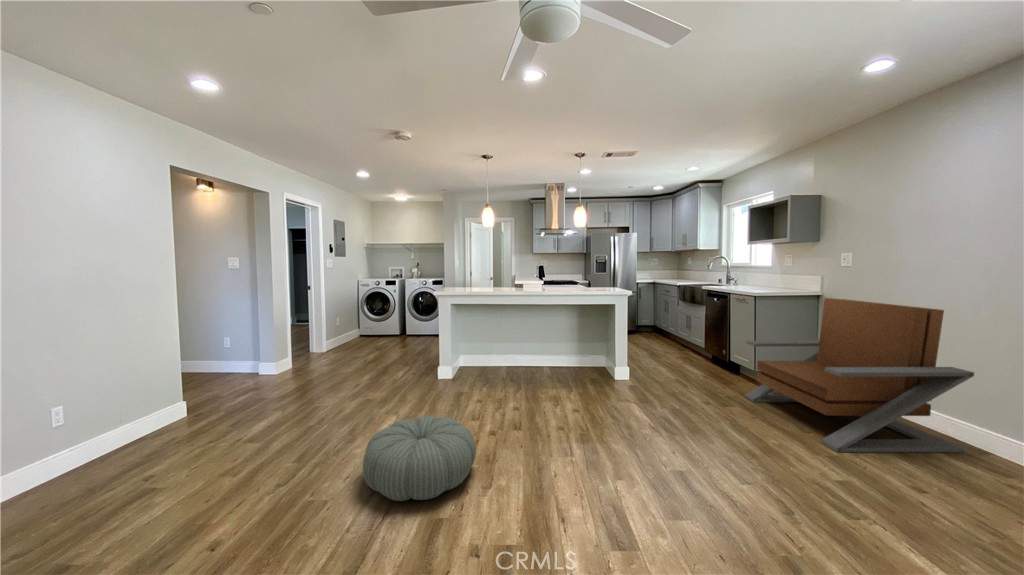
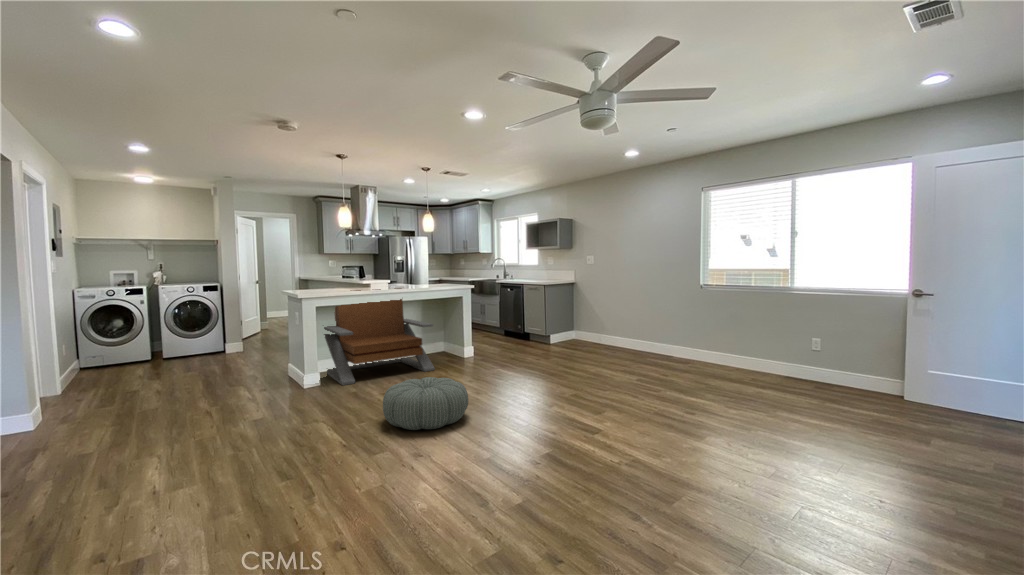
lounge chair: present [745,298,974,452] -> present [324,288,435,385]

